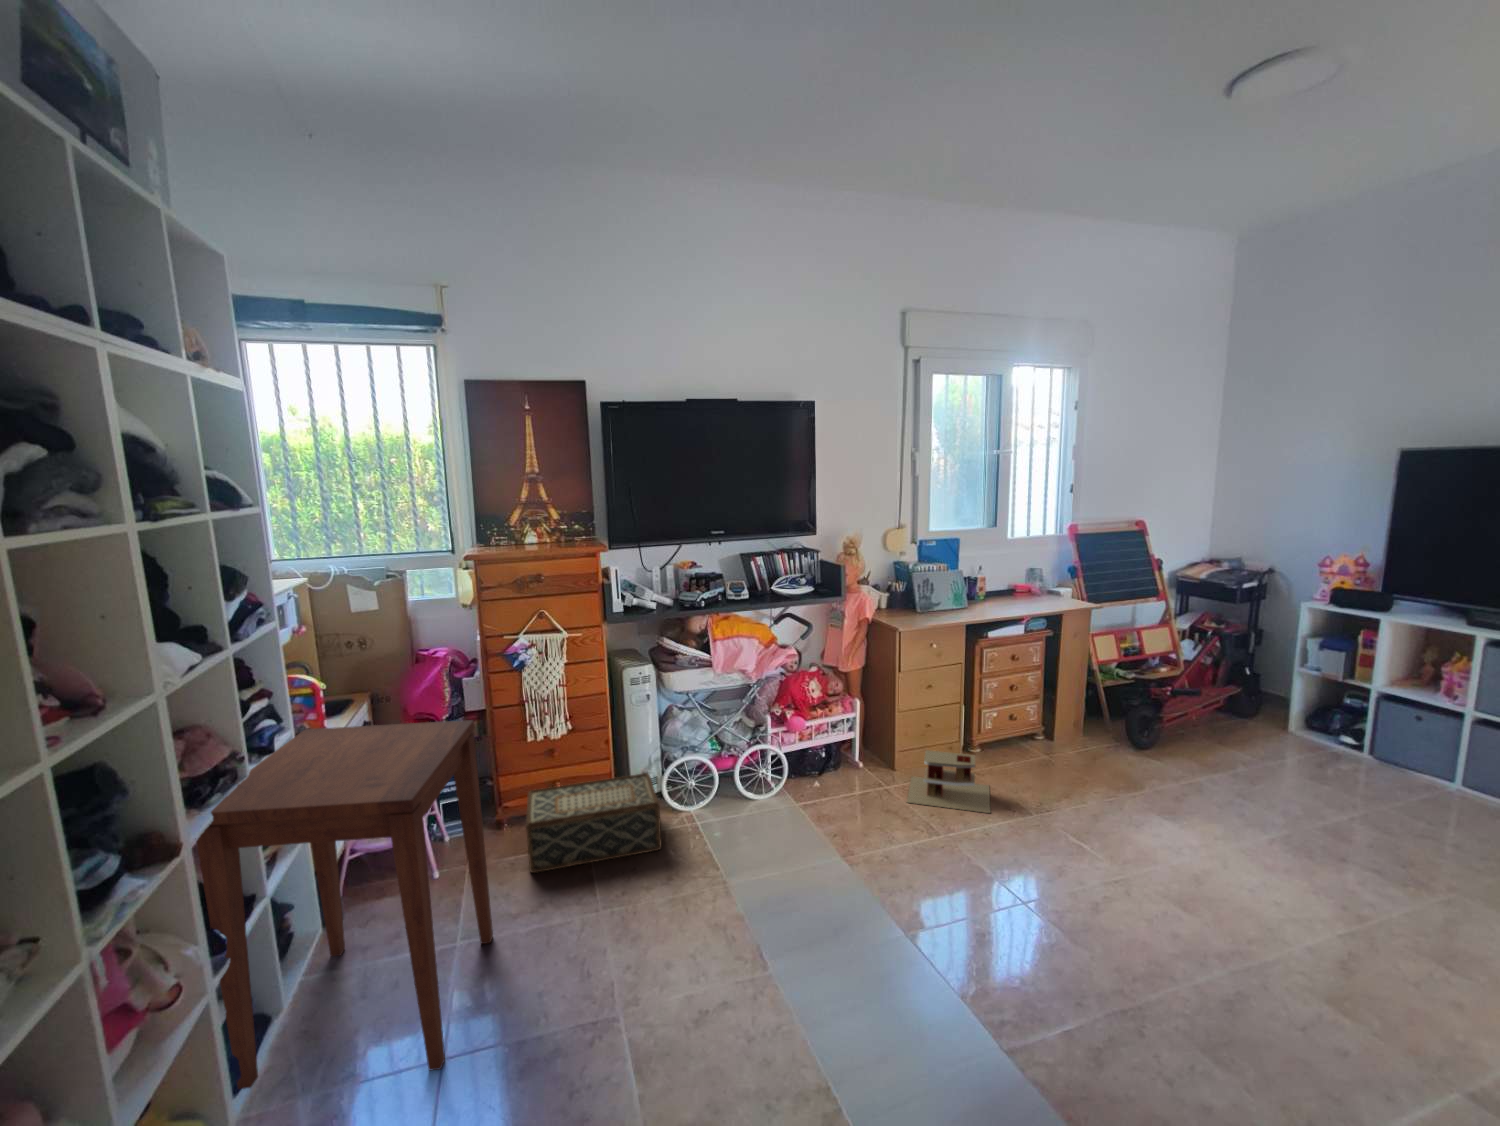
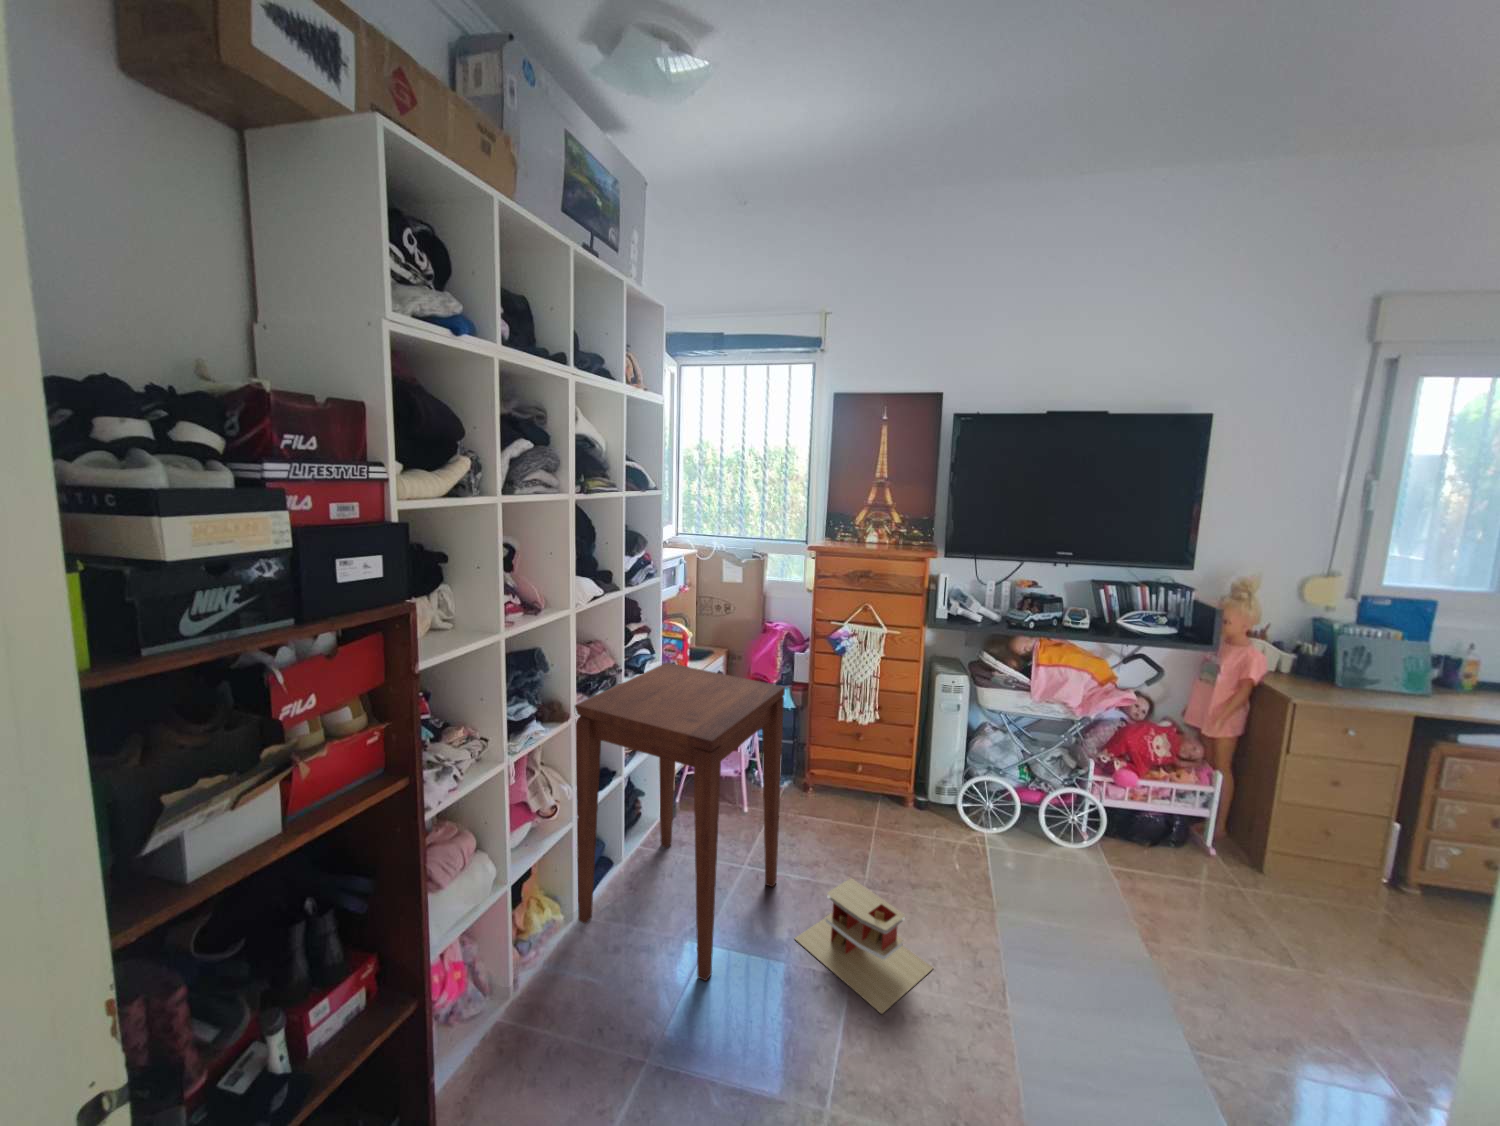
toy house: present [907,750,990,813] -> present [795,878,933,1014]
woven basket: present [526,773,662,873] -> none [821,763,951,862]

